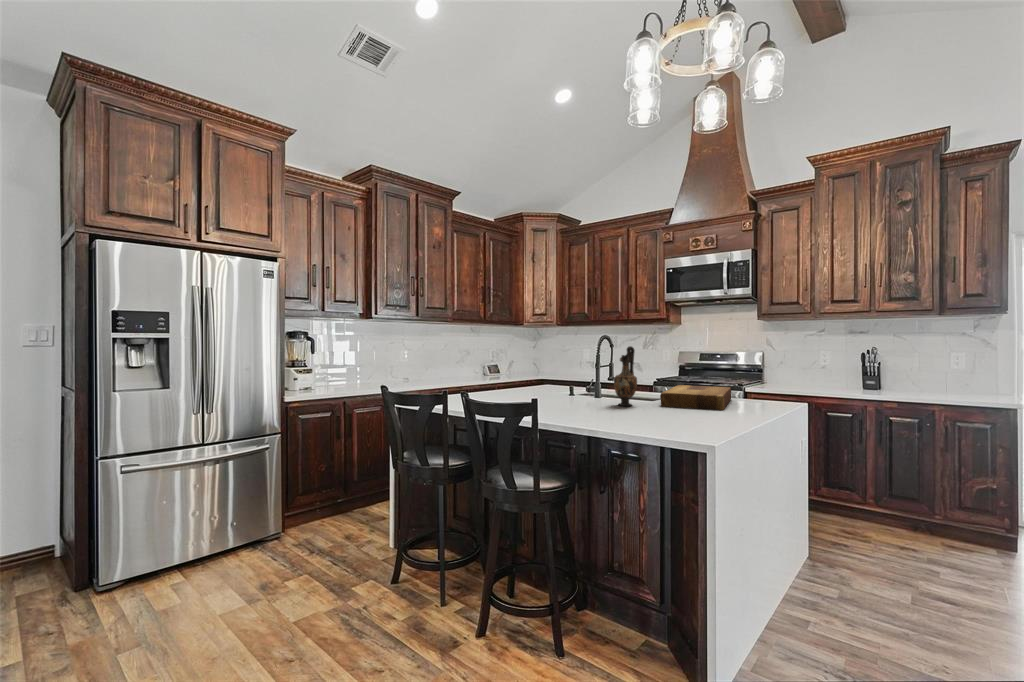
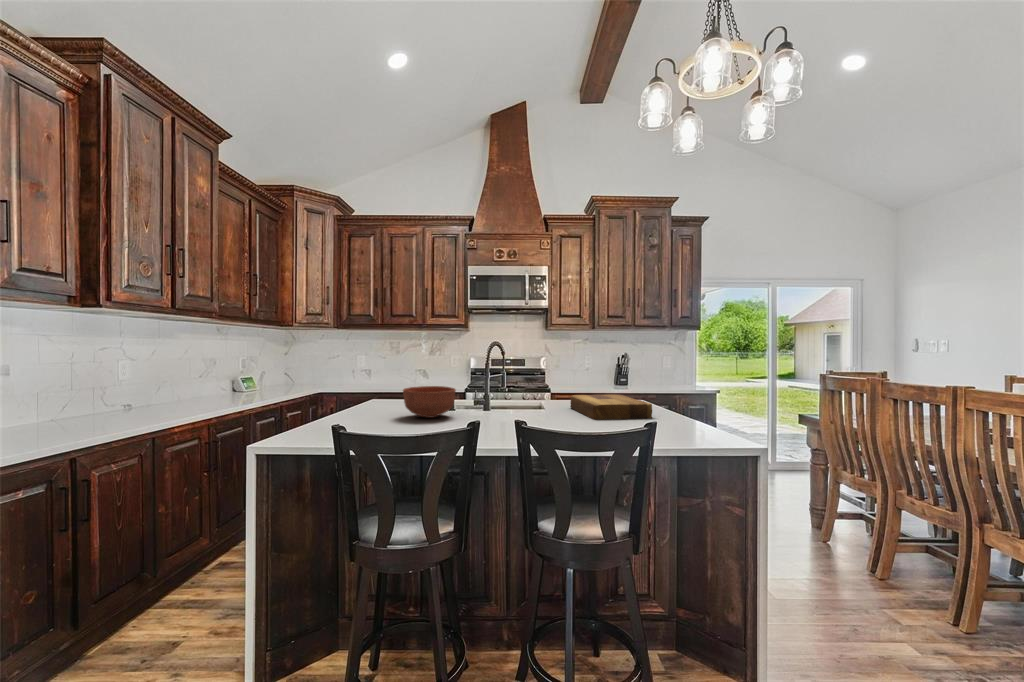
vase: present [614,346,637,406] -> none [551,355,577,423]
bowl: none [520,371,560,395] -> present [403,386,456,418]

